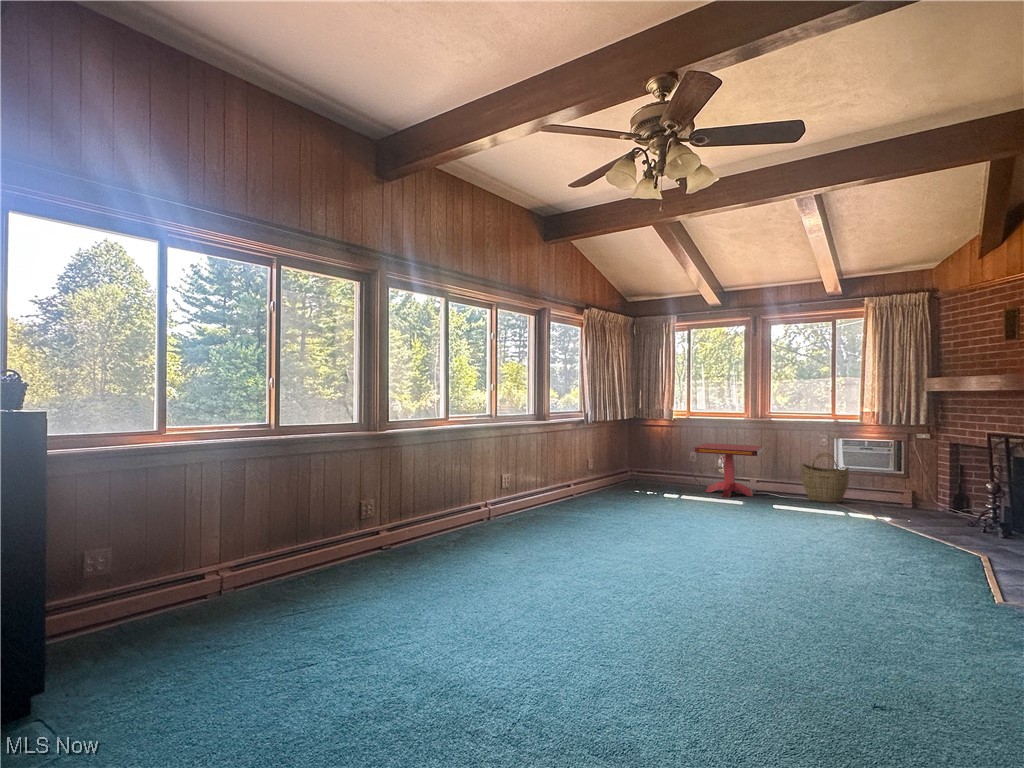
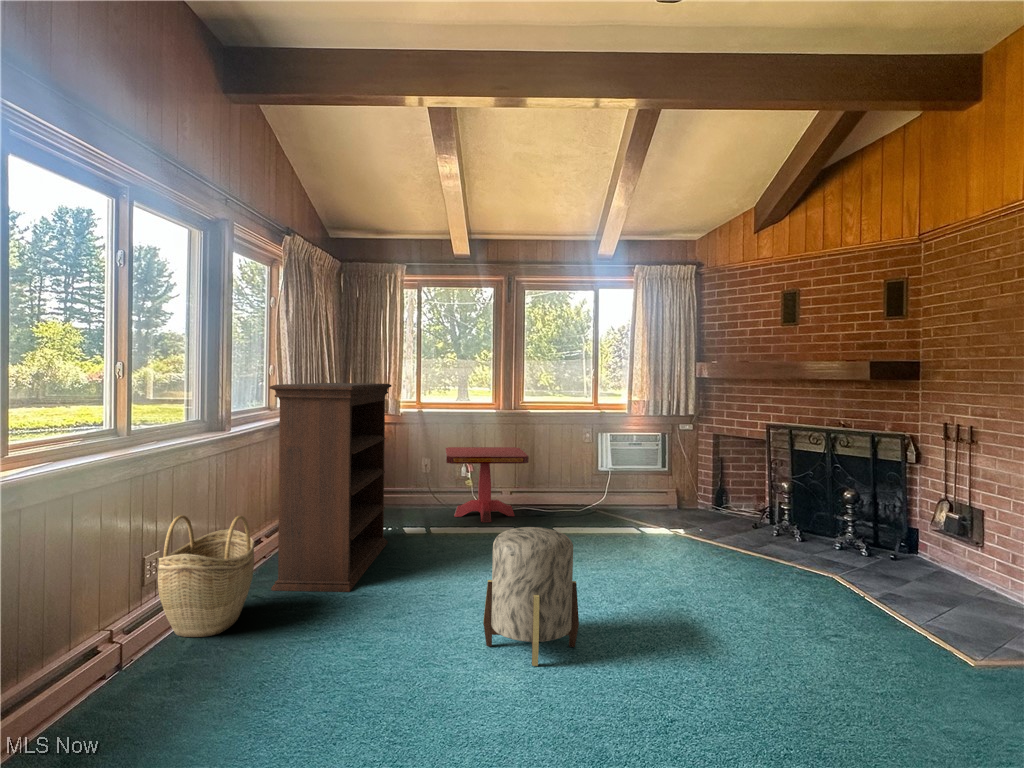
bookshelf: none [561,396,647,514] -> present [269,383,392,592]
woven basket: present [801,453,849,503] -> present [158,515,254,637]
ottoman: none [647,479,702,553] -> present [483,527,579,666]

